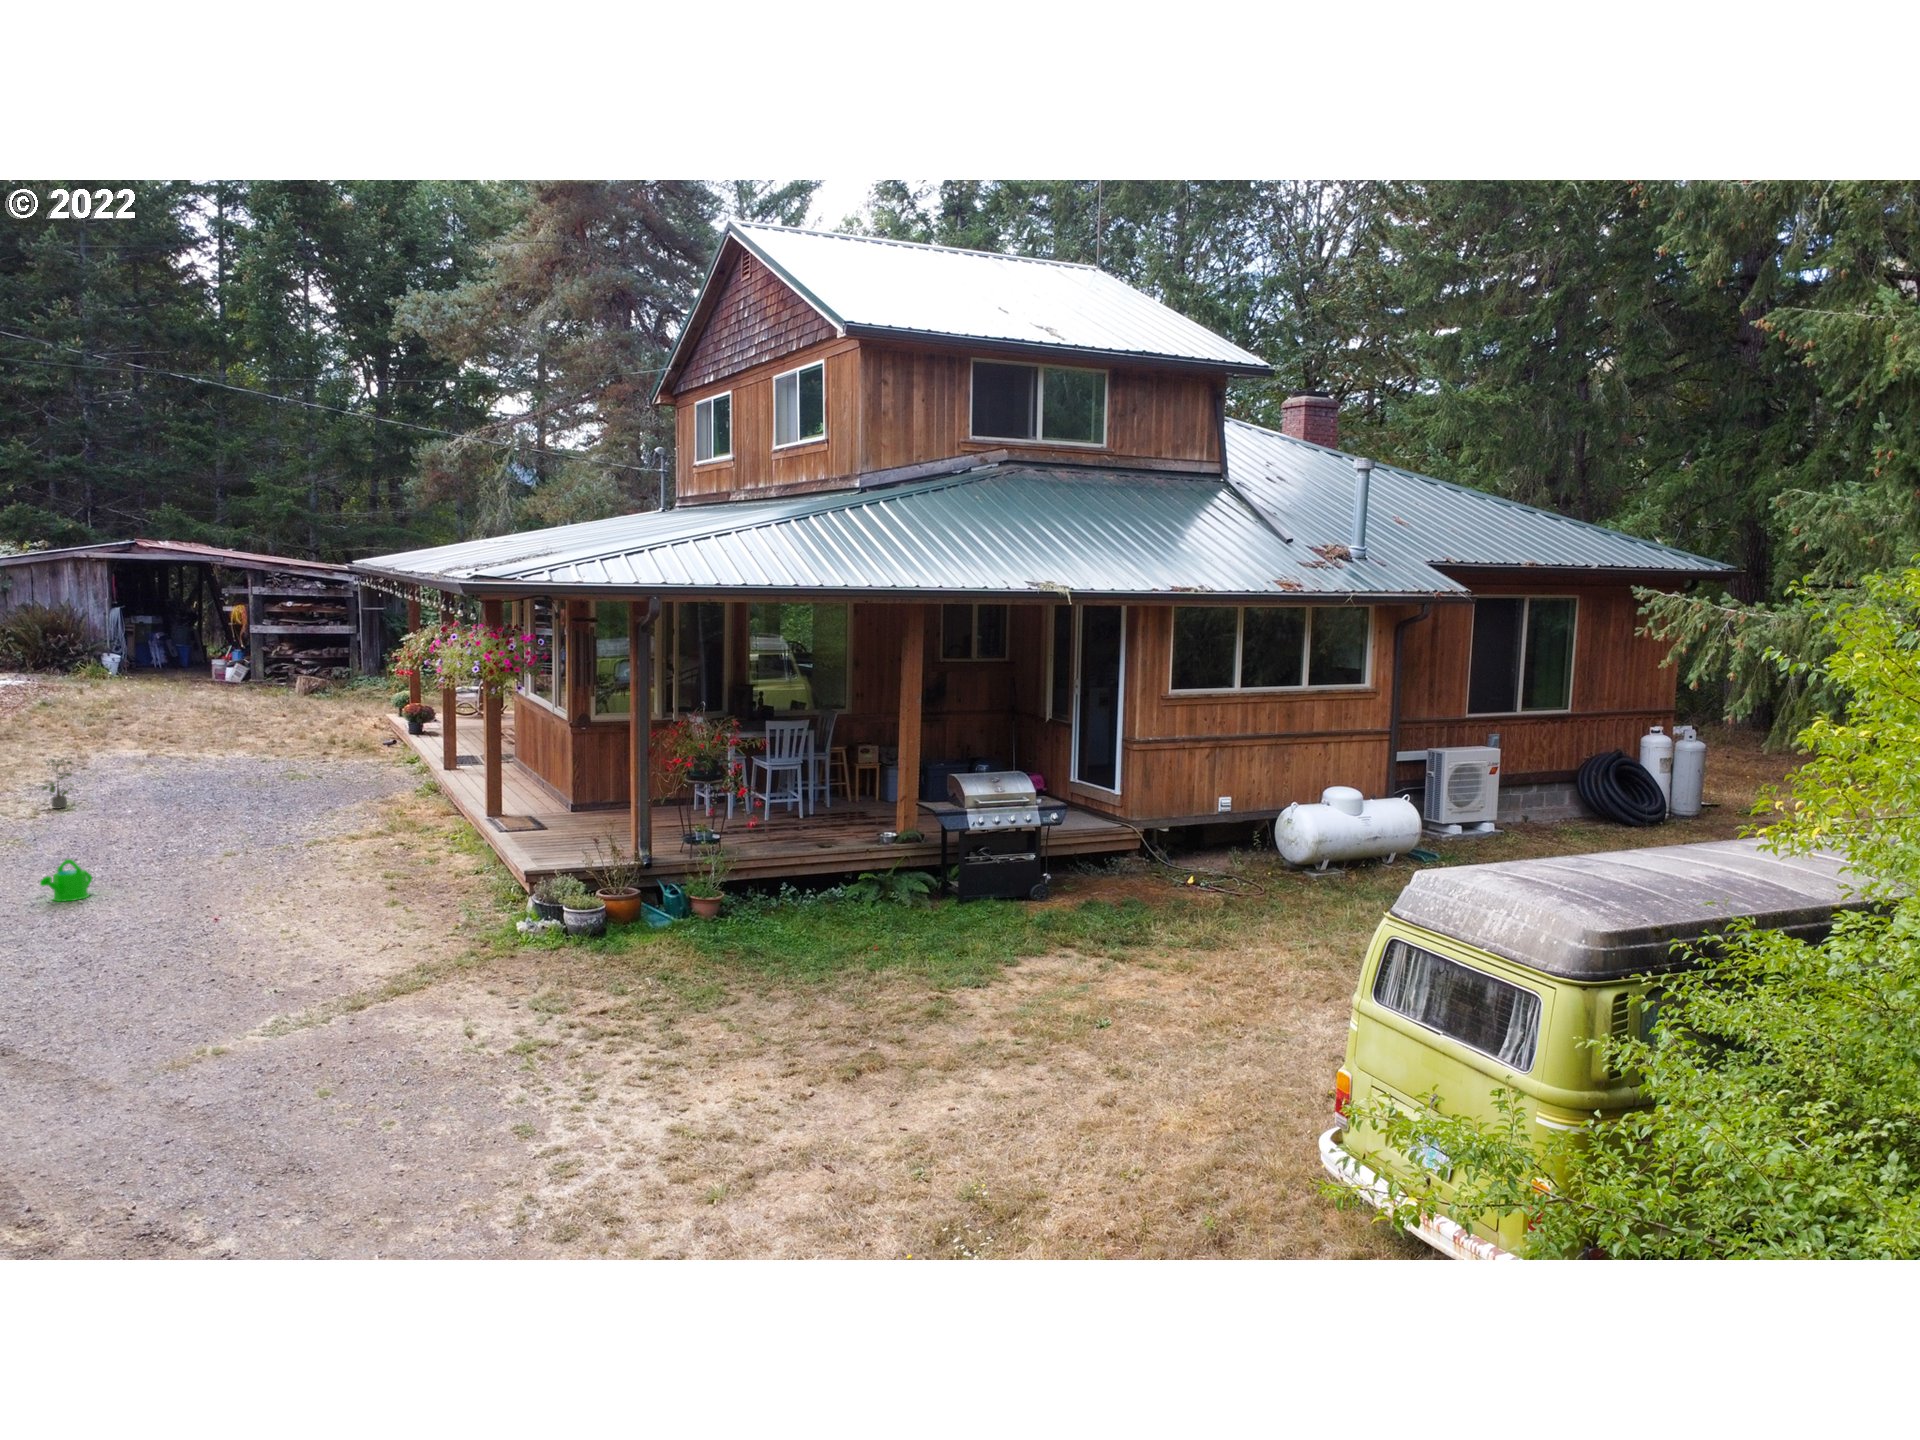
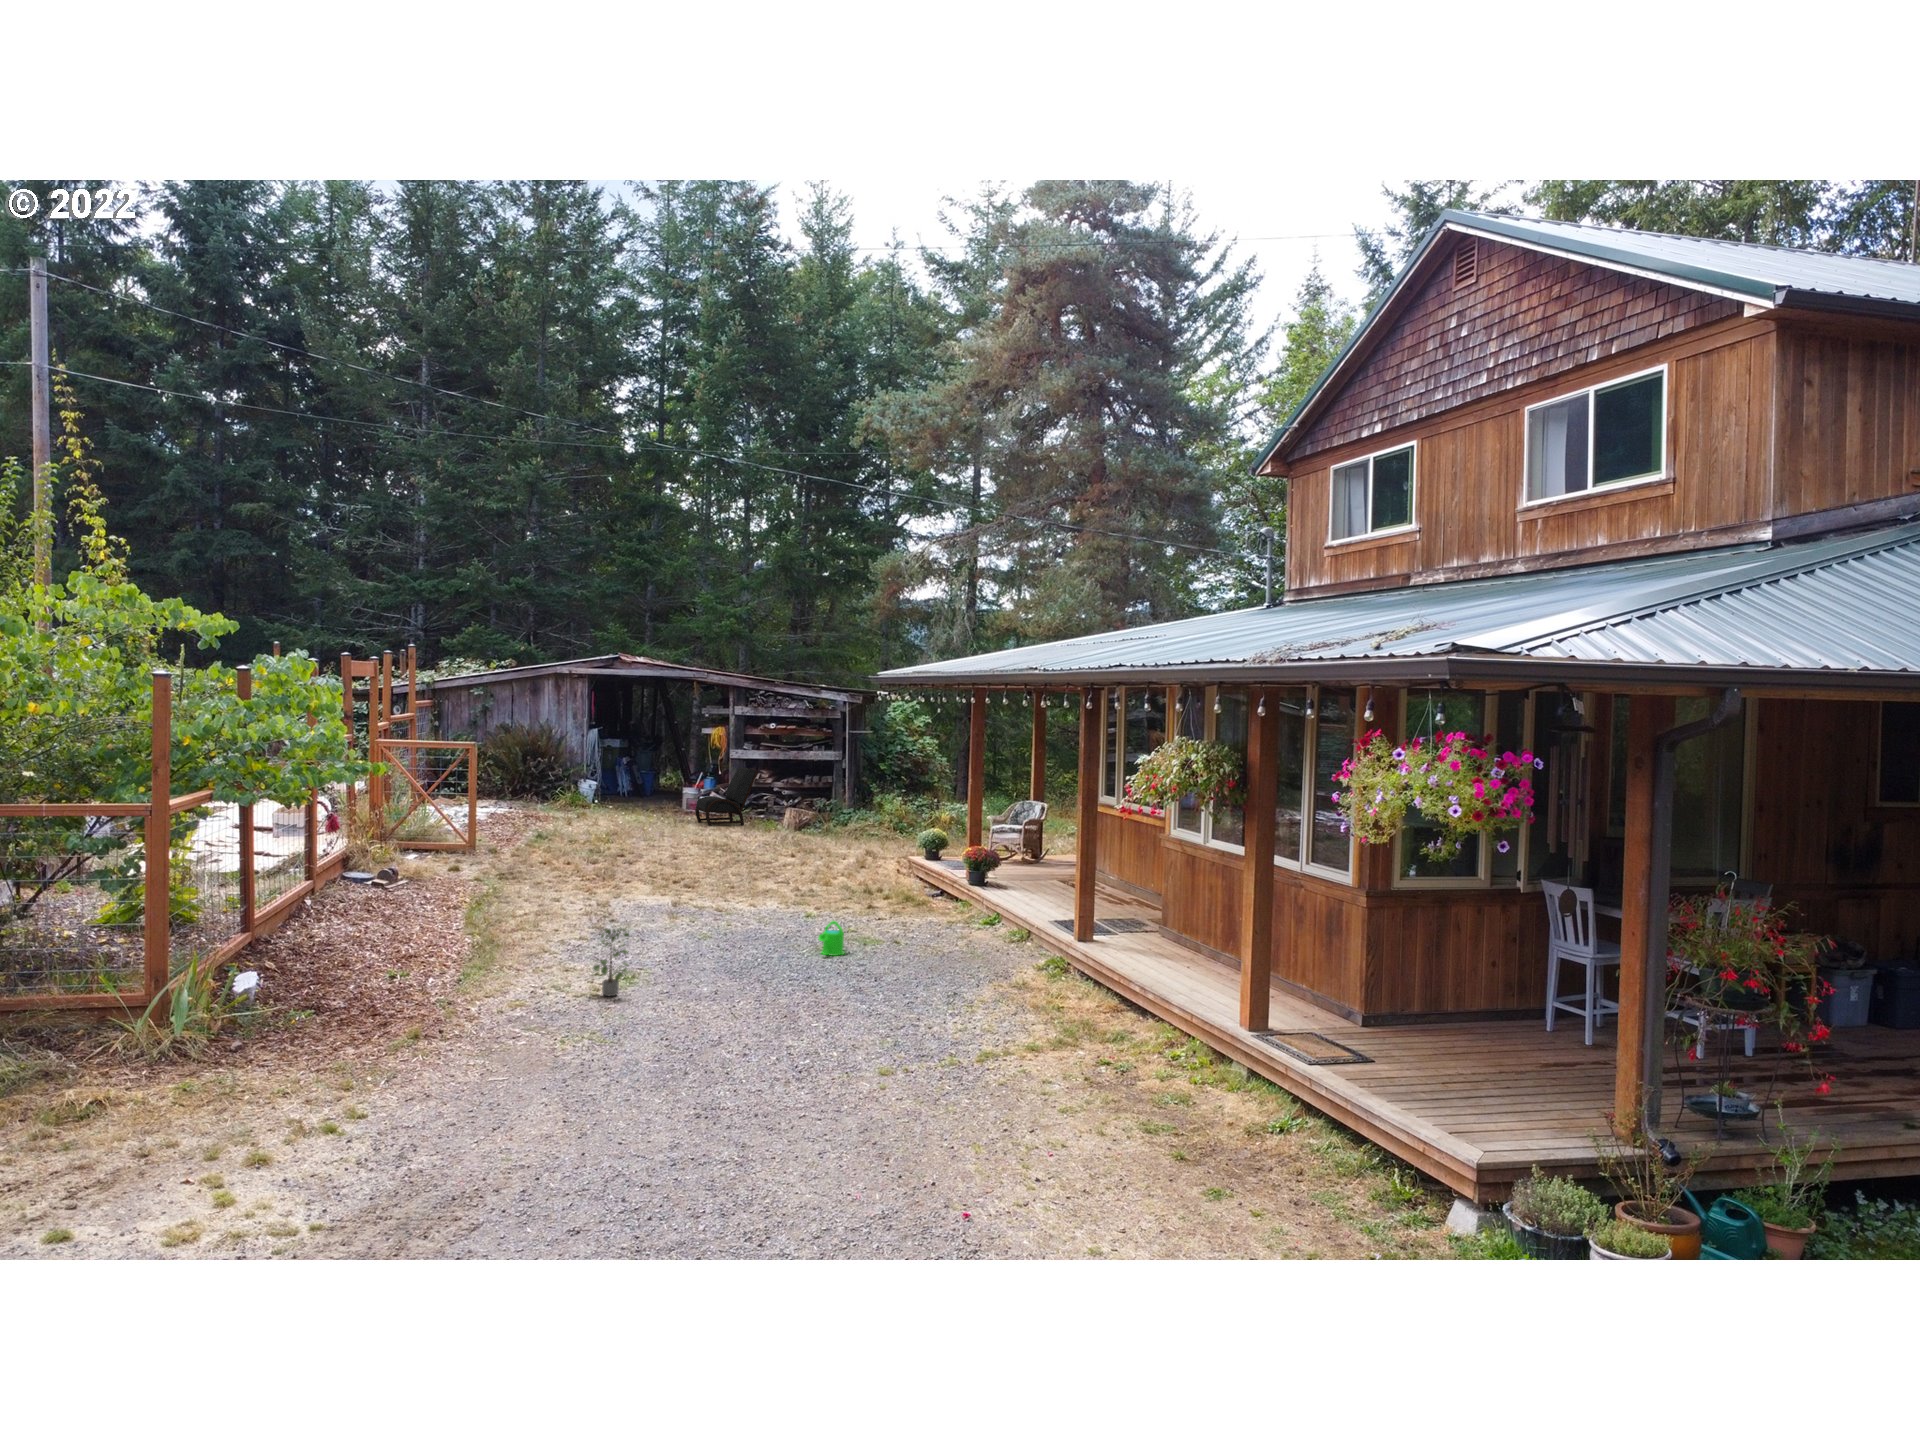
lounge chair: none [217,641,277,693] -> present [695,767,758,826]
watering can: present [40,859,92,902] -> present [819,921,844,956]

